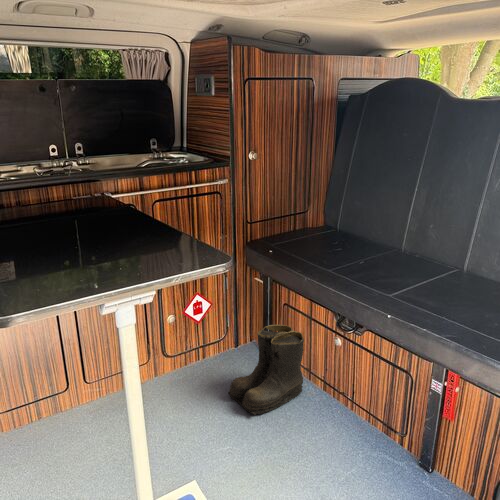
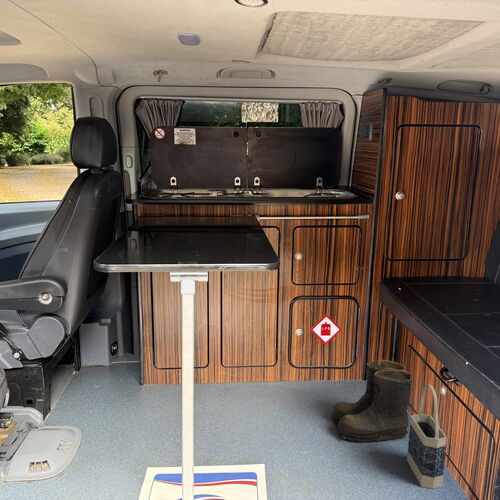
bag: none [315,340,355,434] -> present [407,385,447,489]

